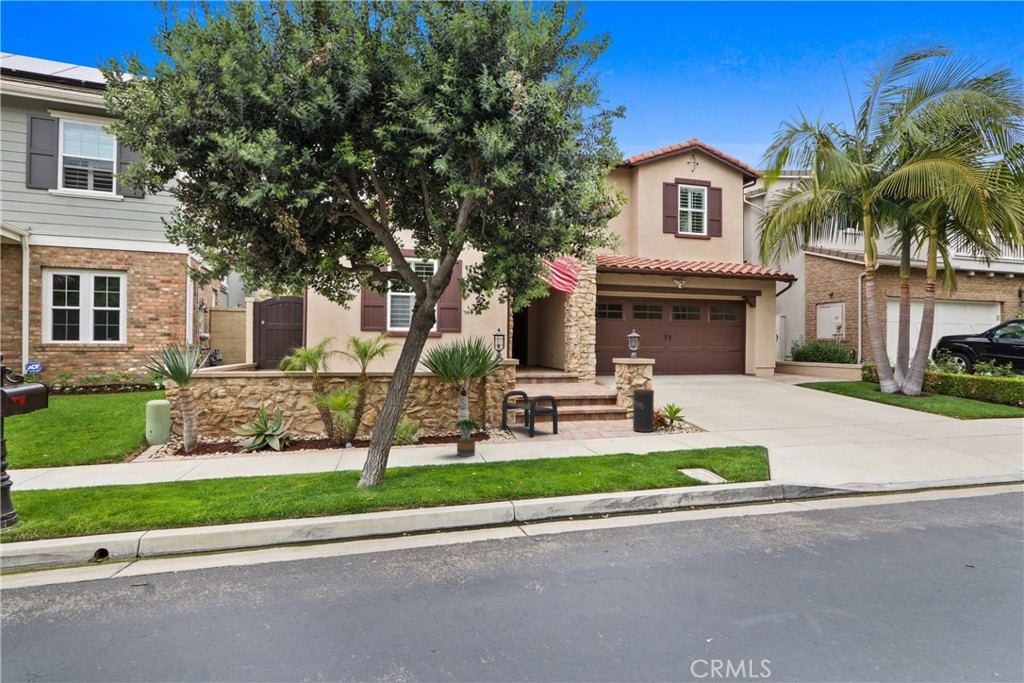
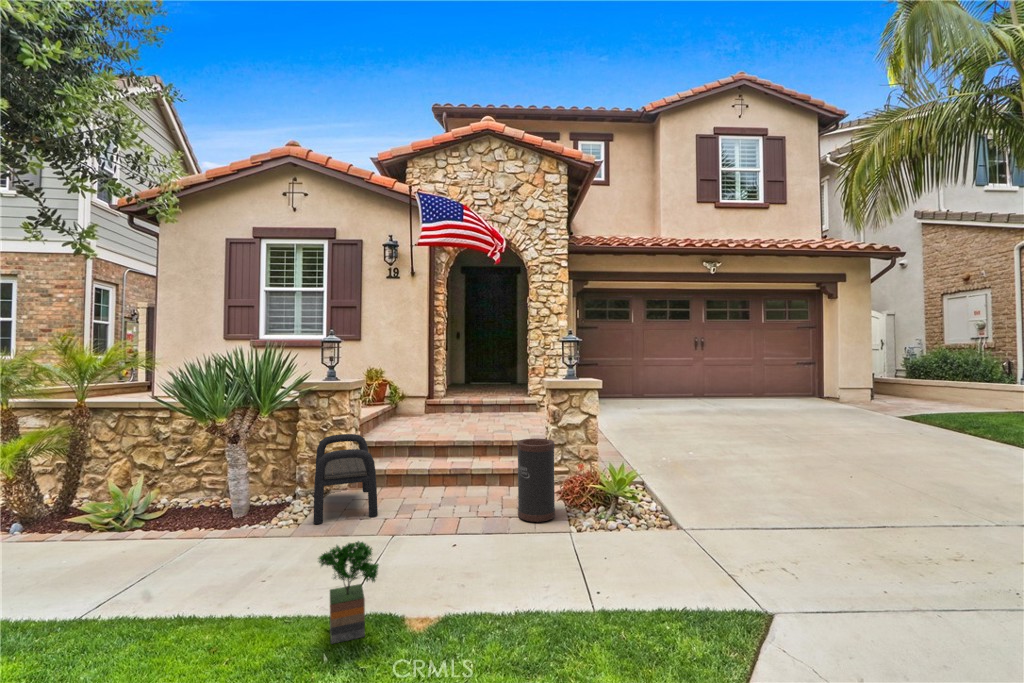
potted tree: present [455,419,480,457] -> present [318,541,378,644]

